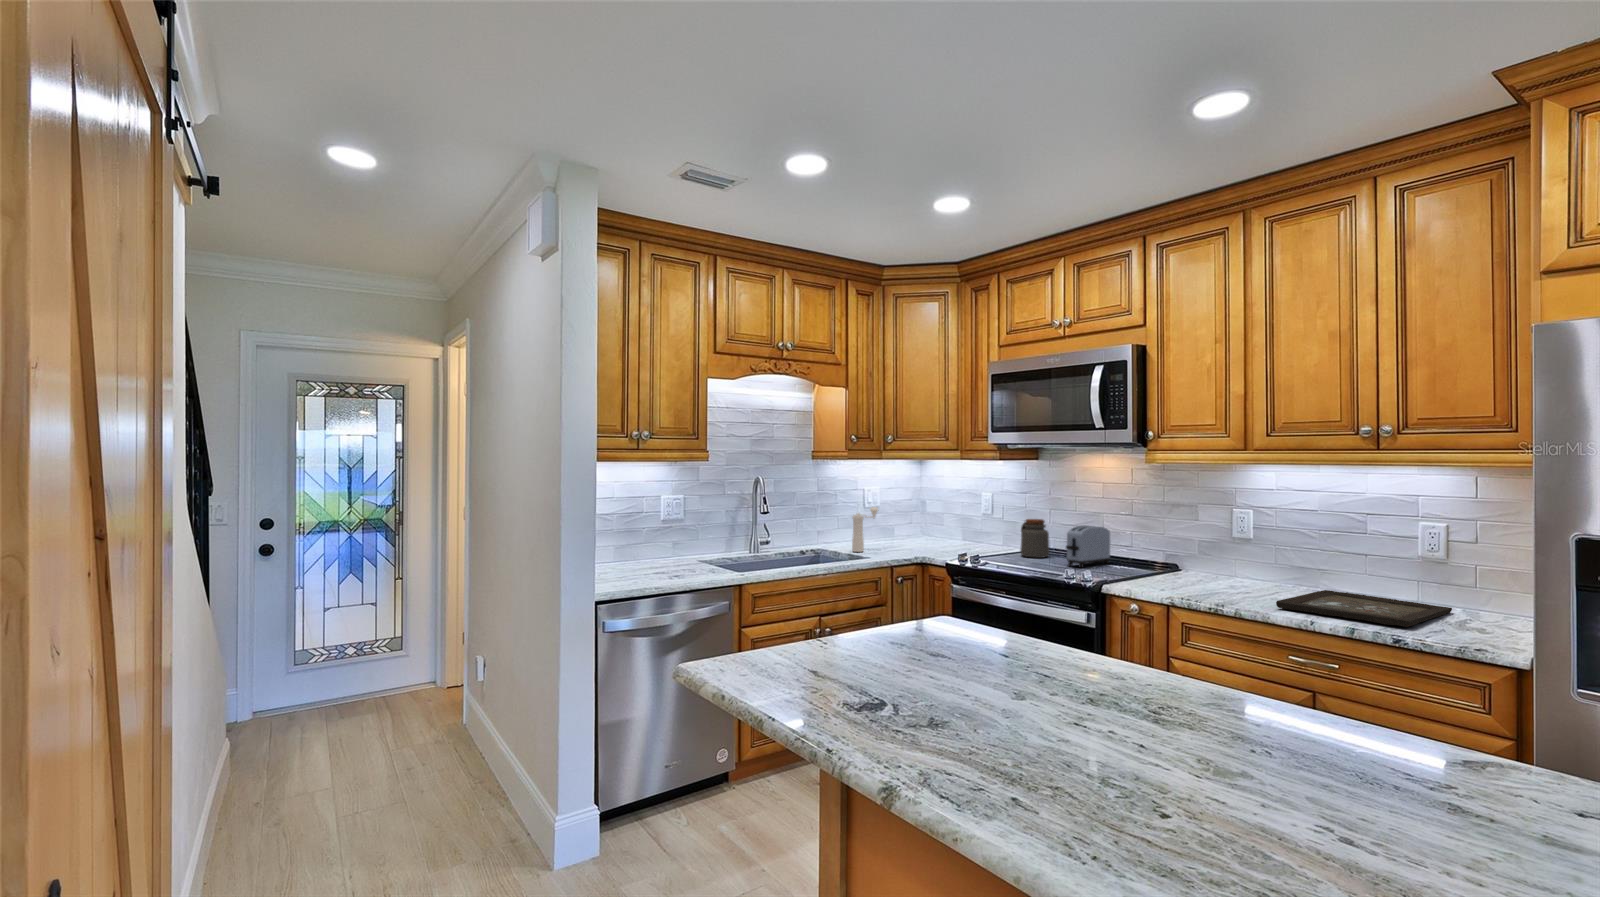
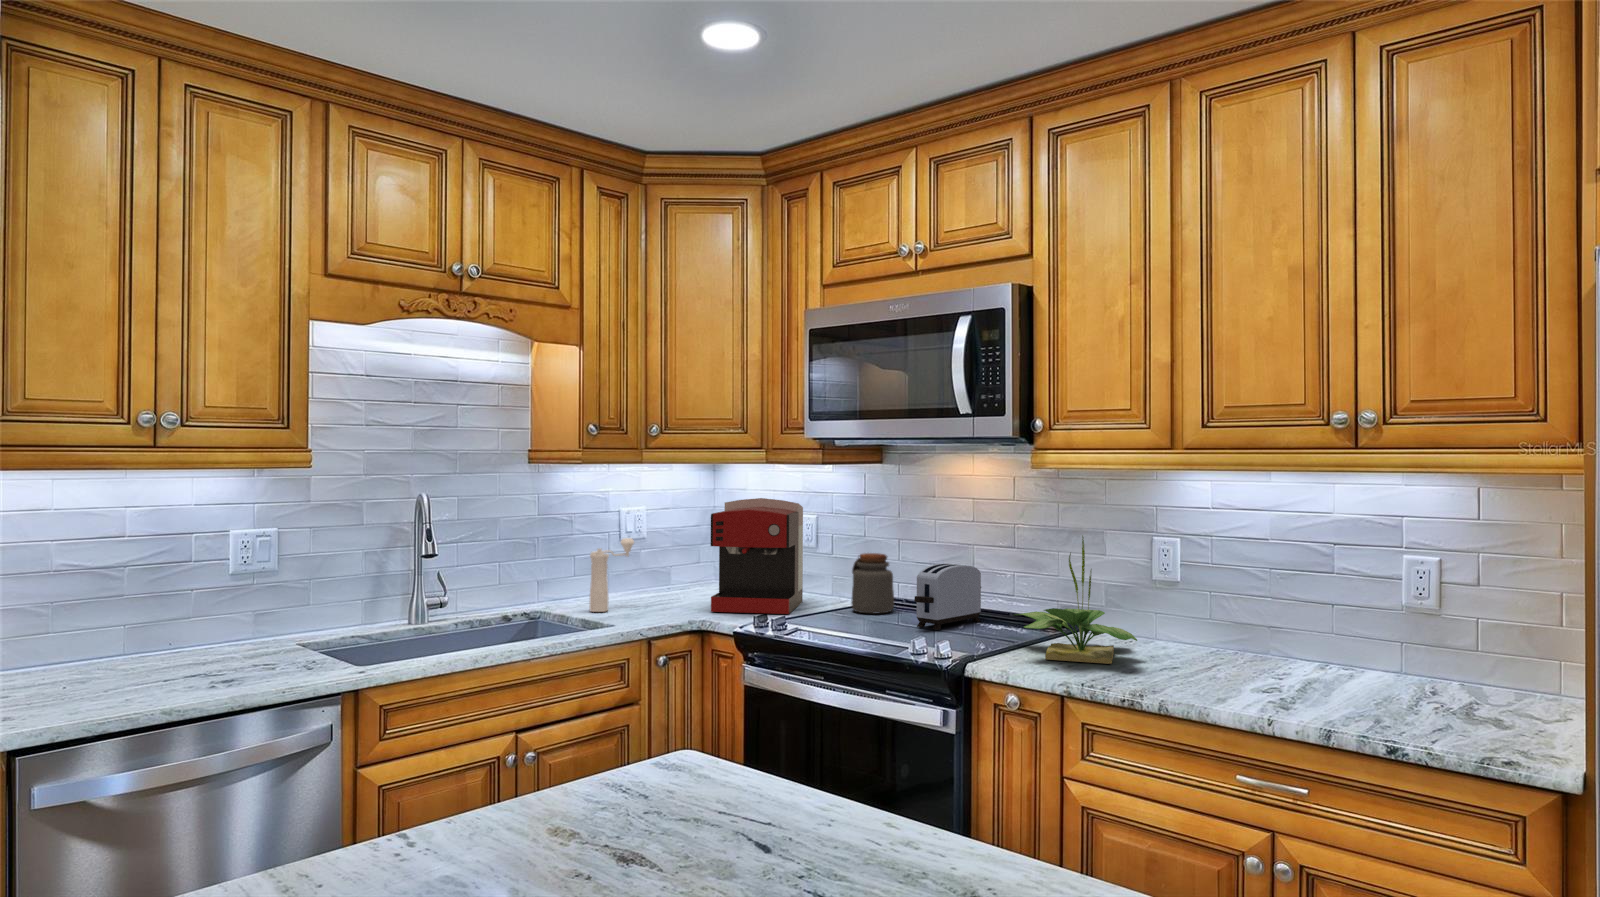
coffee maker: none [928,483,986,556] -> present [711,498,803,614]
potted plant: none [1133,506,1222,589] -> present [1015,536,1137,664]
tray: present [1276,590,1452,627] -> none [1217,660,1454,725]

